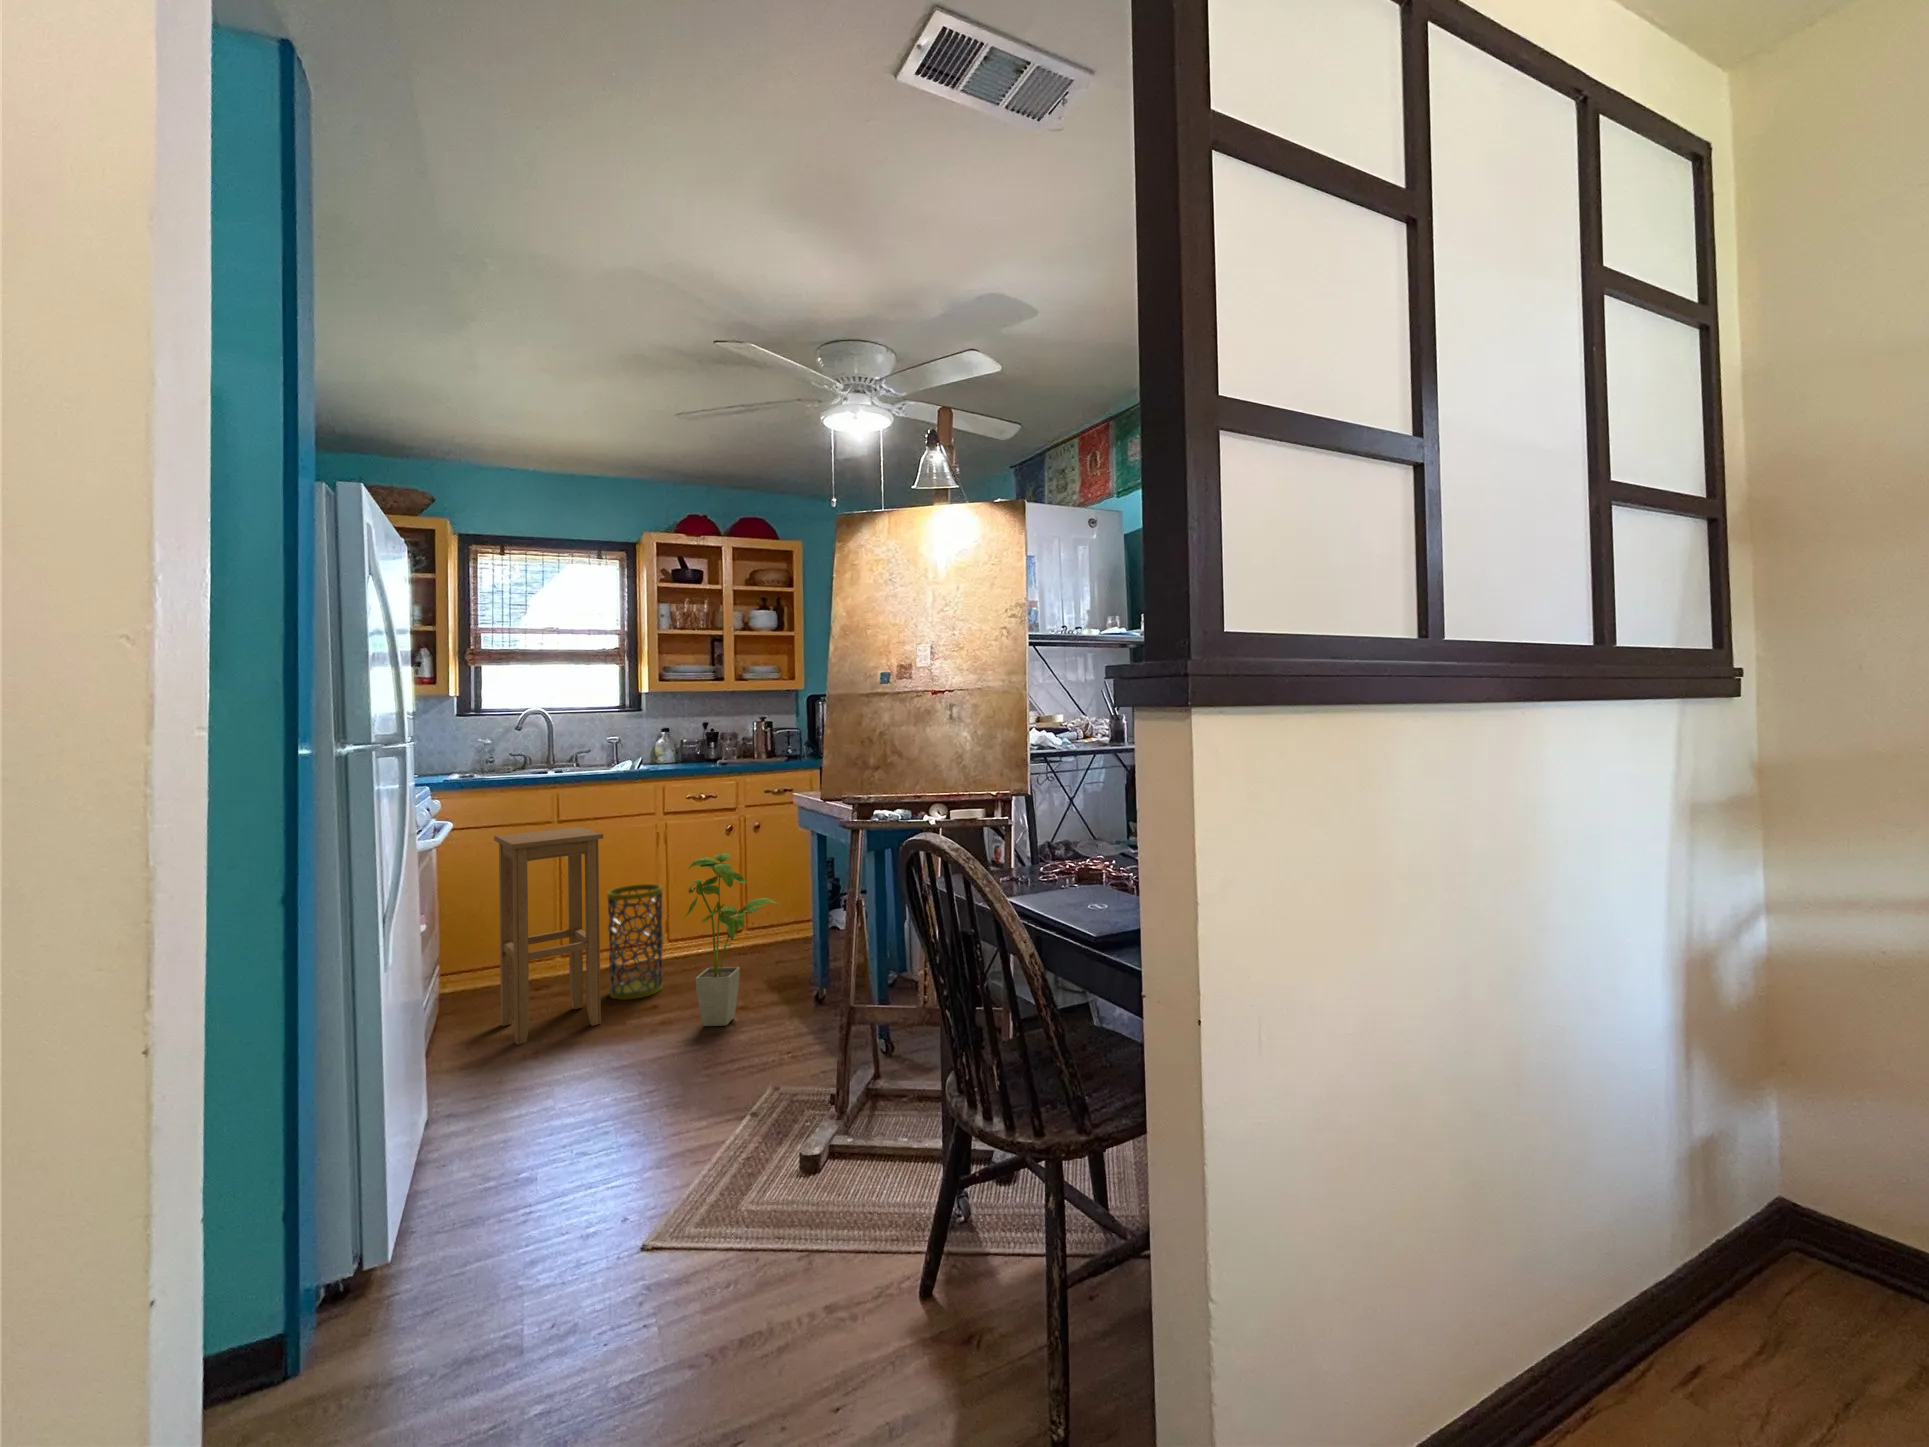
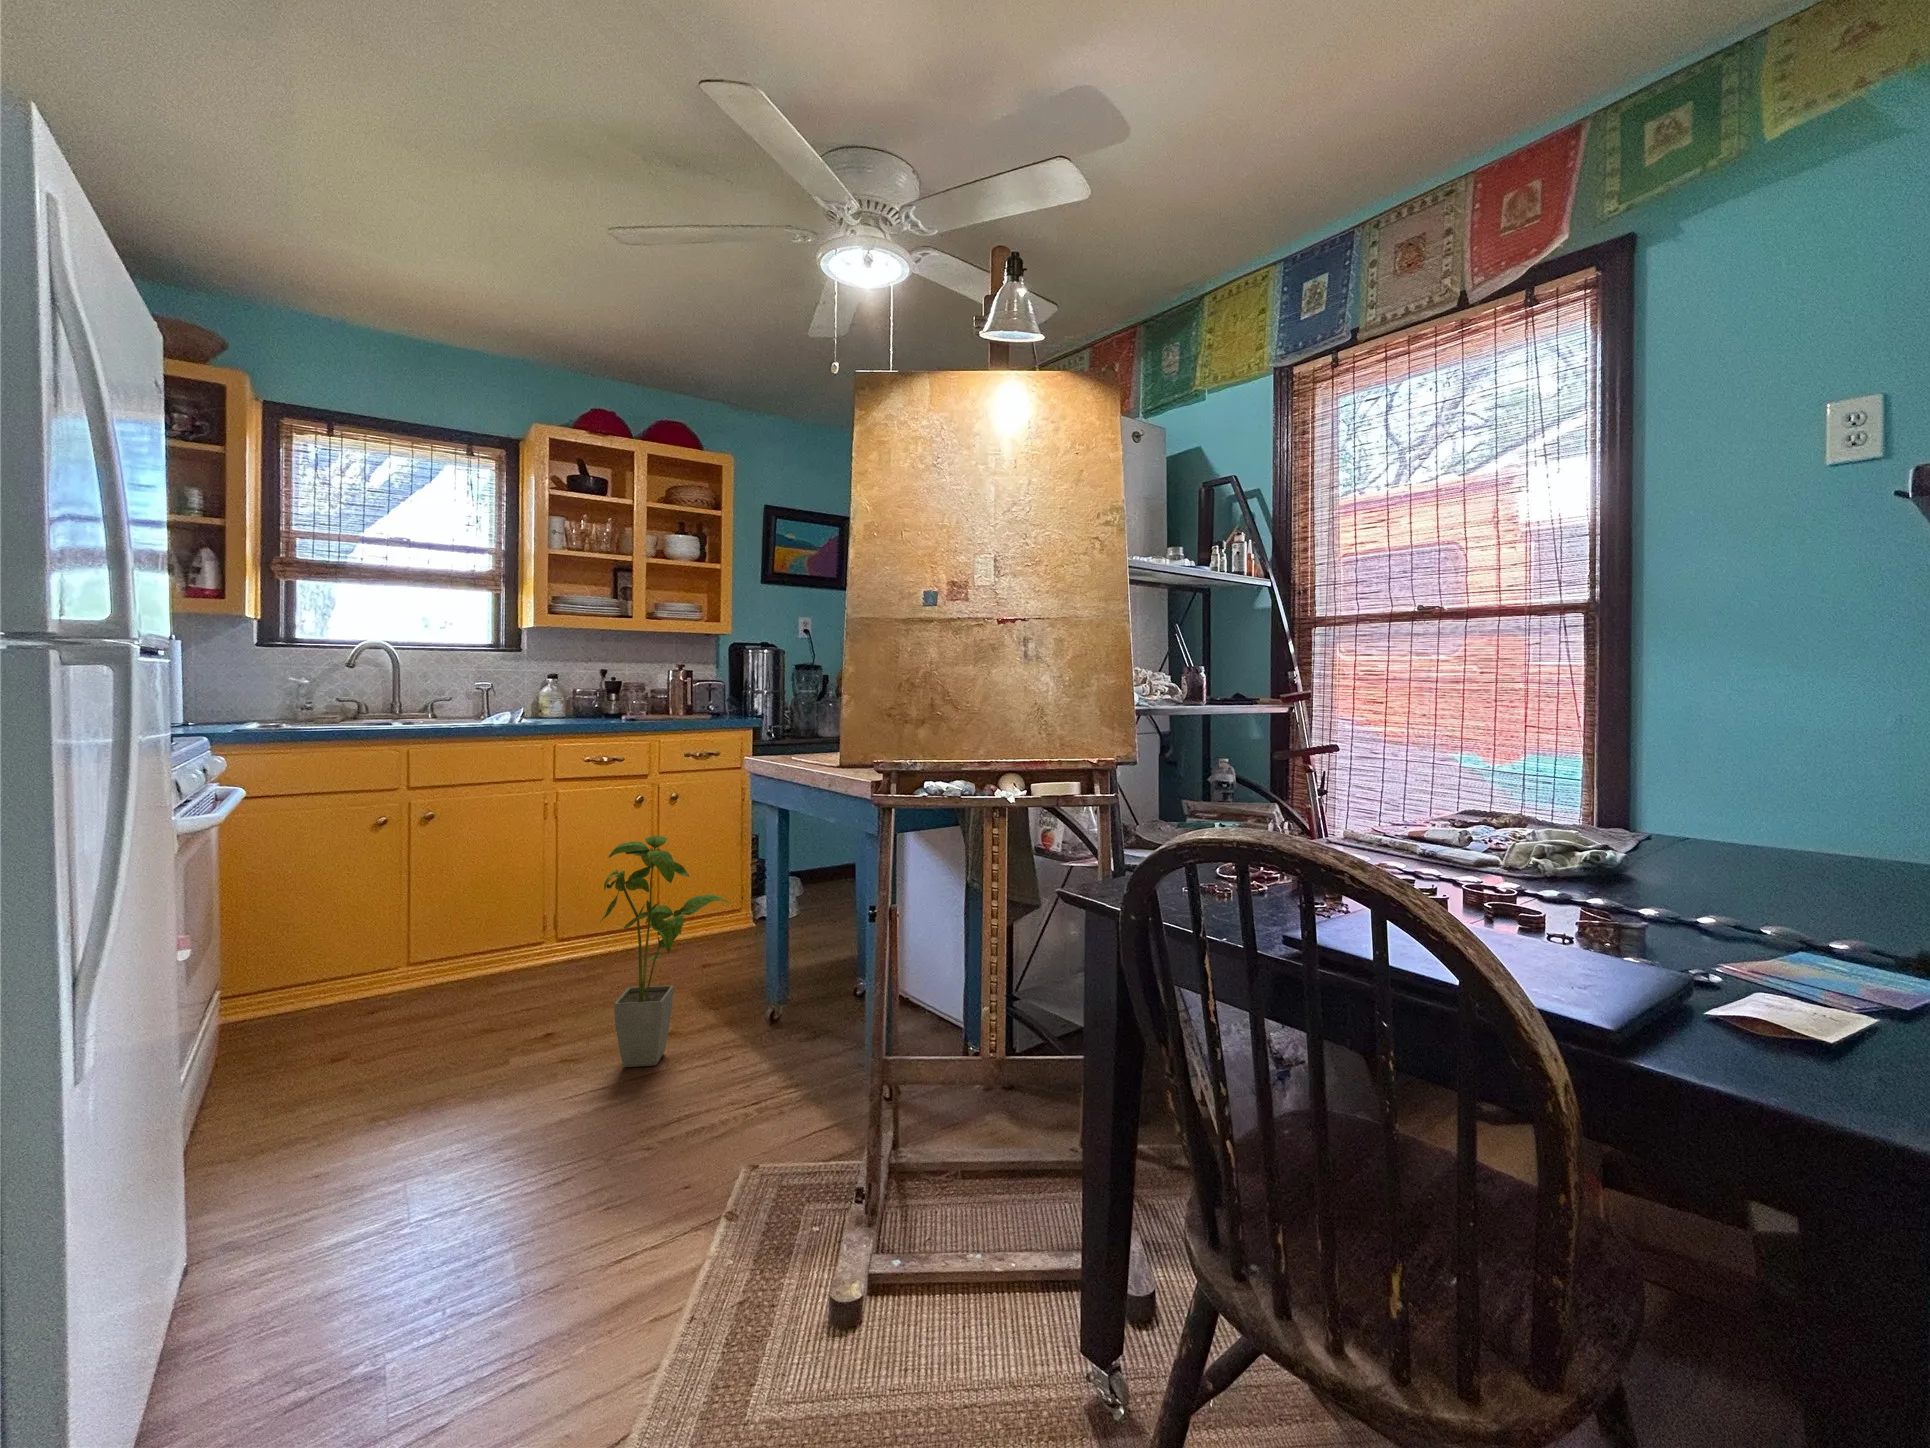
stool: present [494,827,603,1044] -> none [313,797,481,1106]
trash can: present [607,884,663,1000] -> none [481,873,558,1028]

